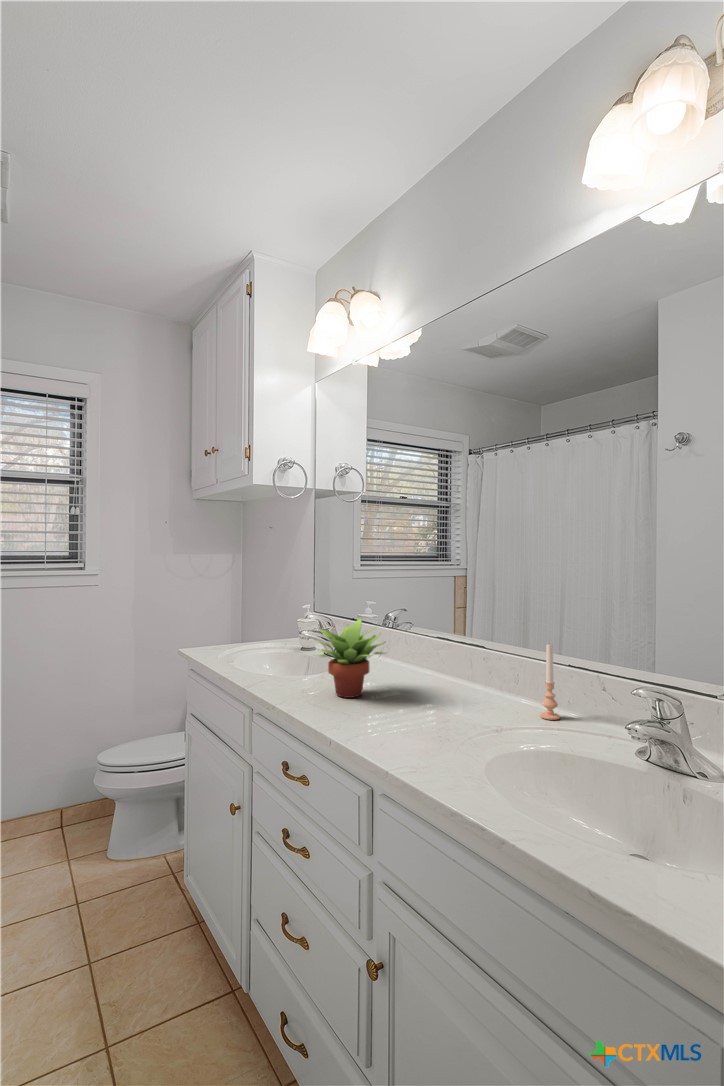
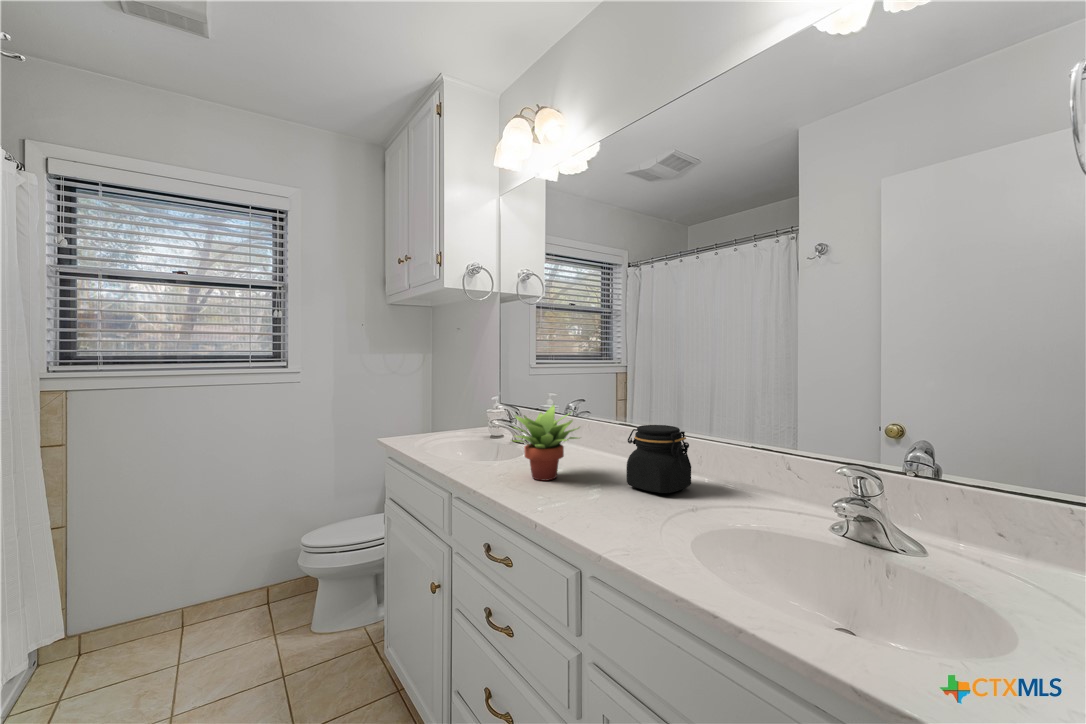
jar: none [433,640,501,713] -> present [627,425,691,493]
candle: present [541,644,560,720] -> none [730,426,749,498]

